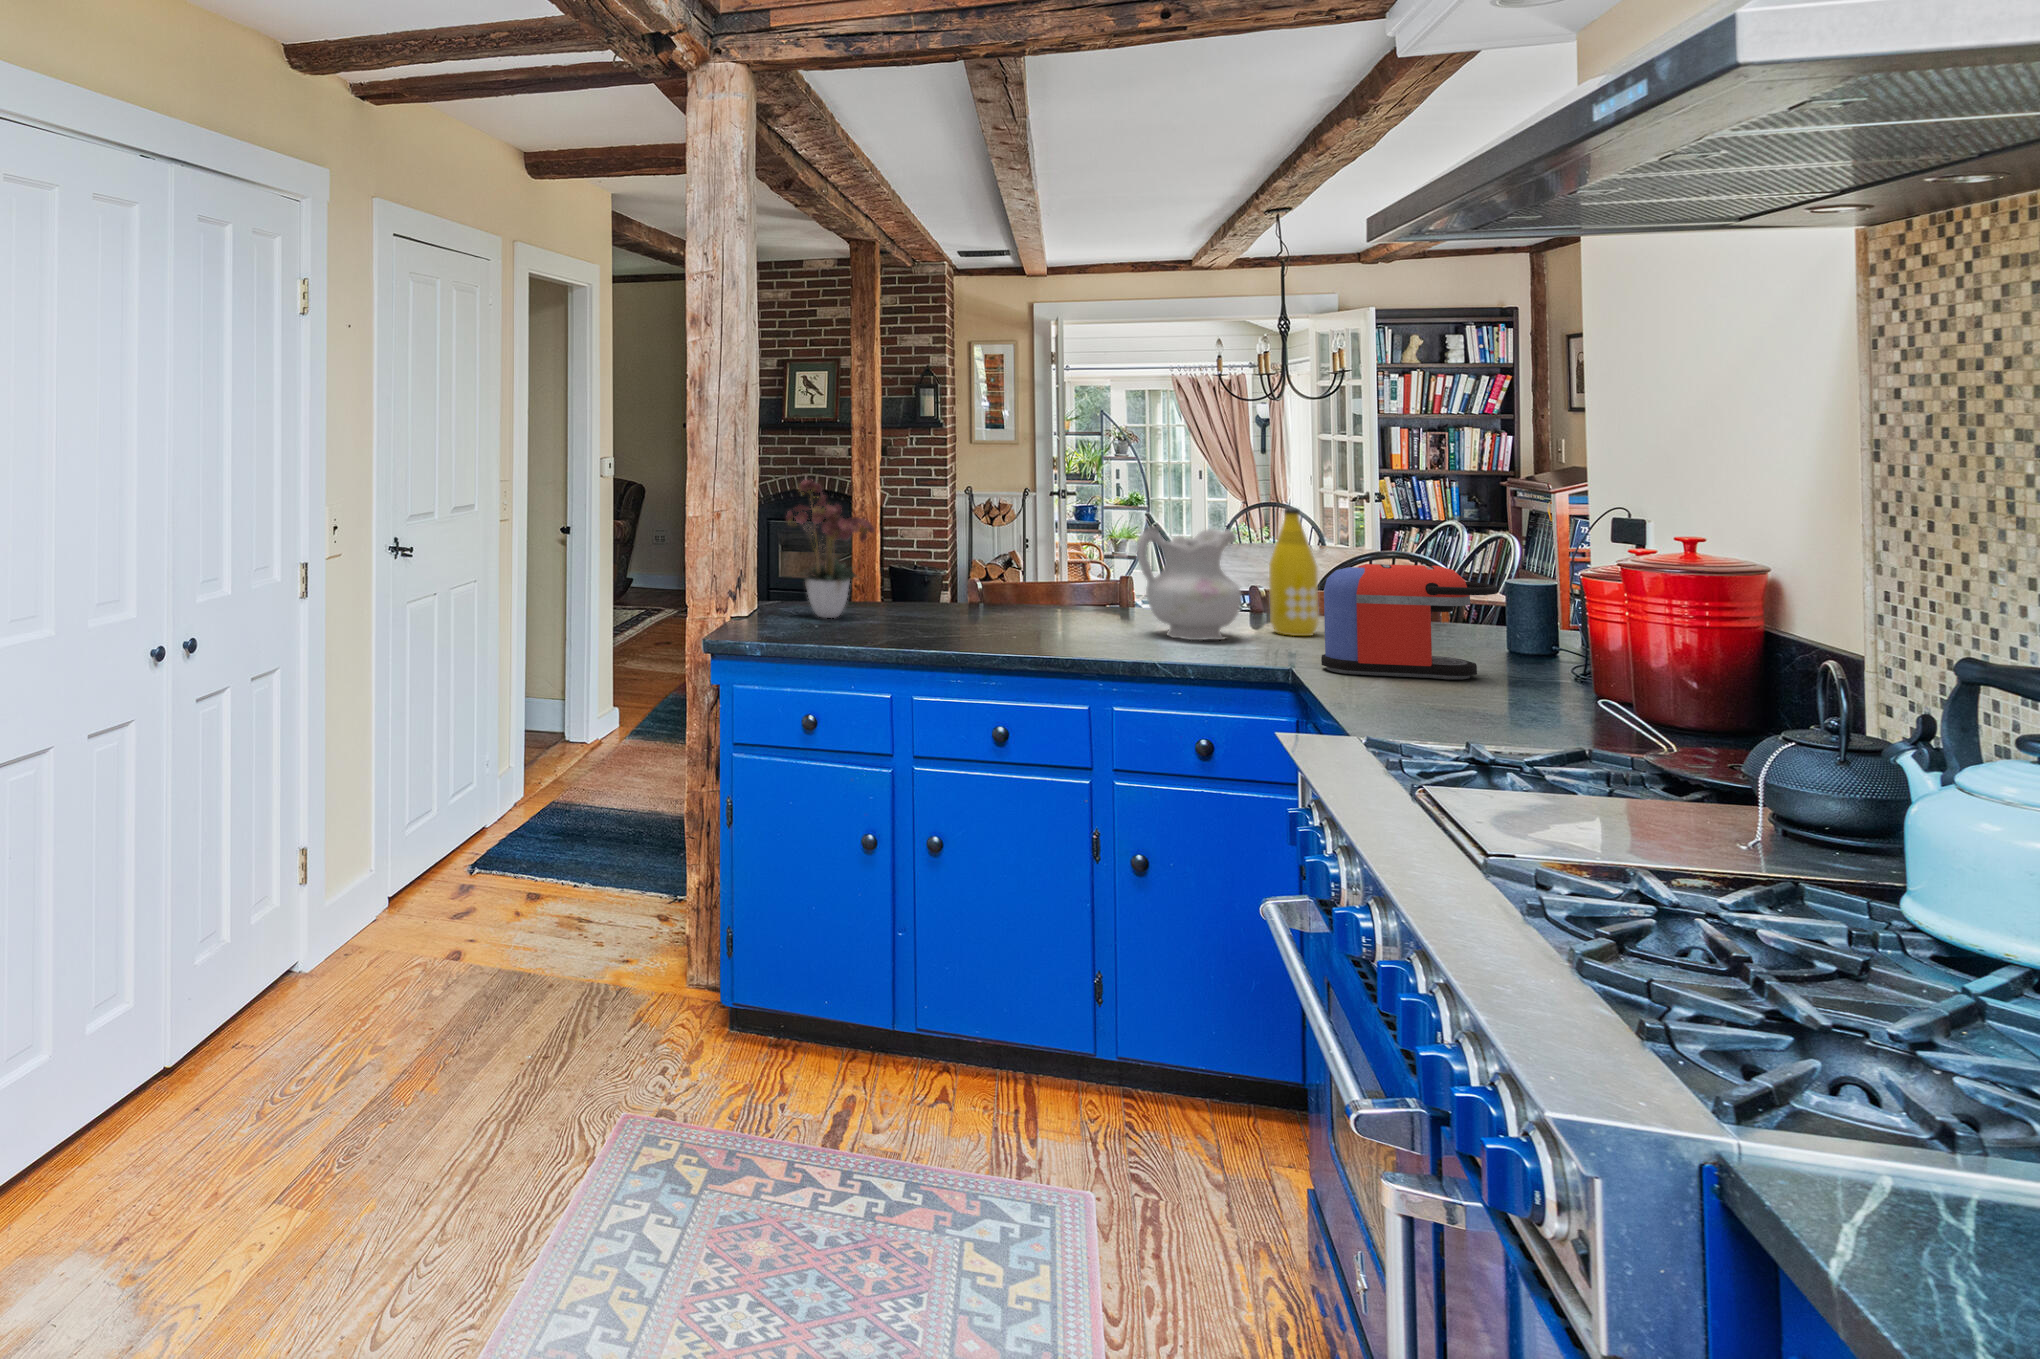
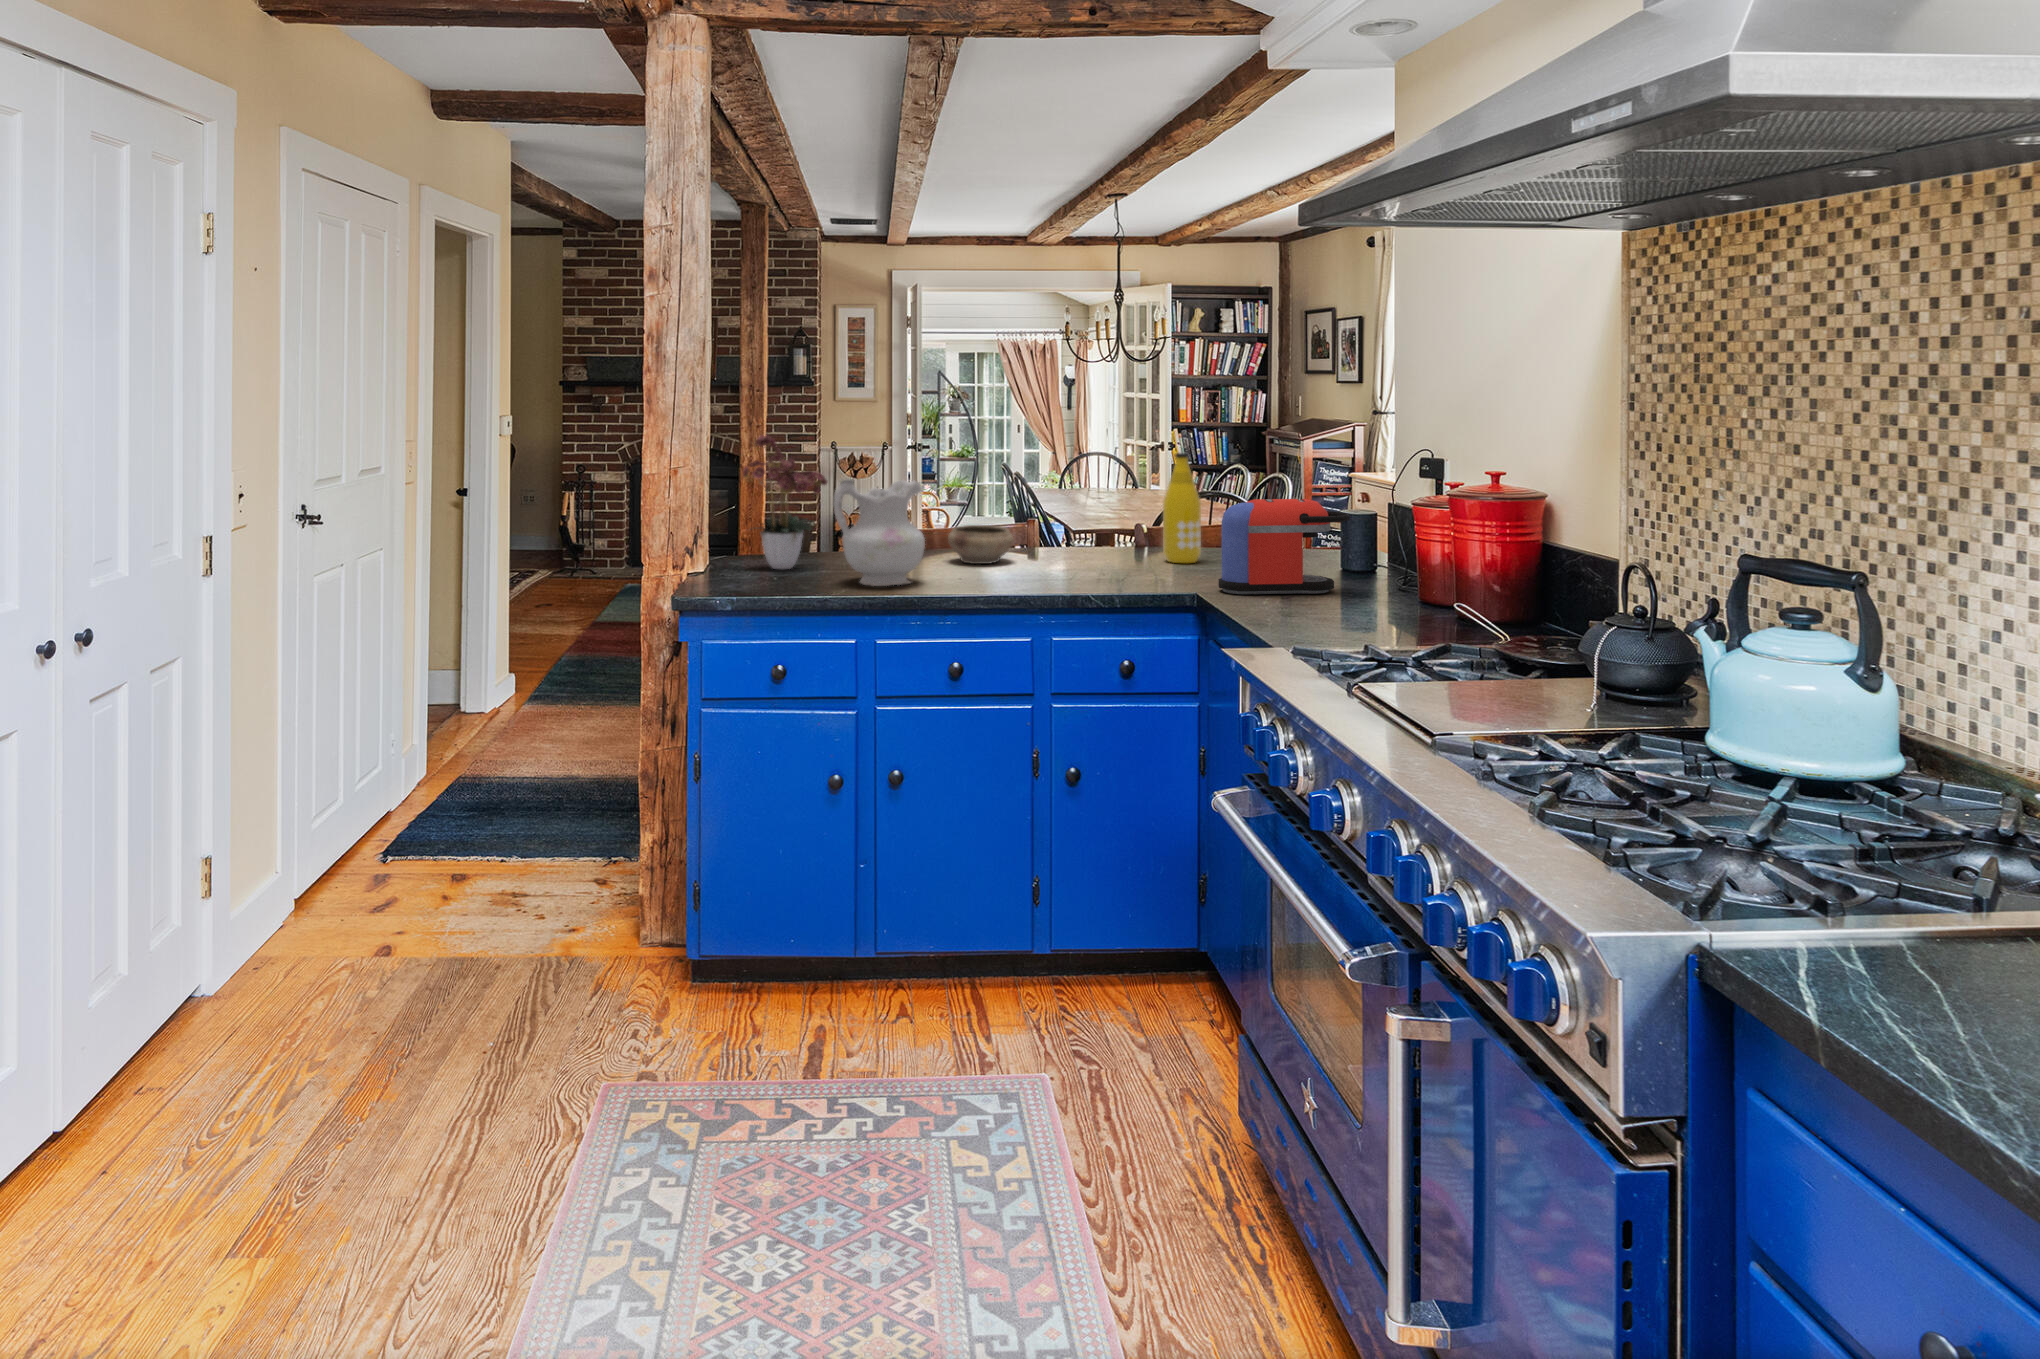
ceramic pitcher: present [1137,526,1242,640] -> present [833,479,925,586]
ceramic bowl: none [1011,581,1086,624] -> present [948,525,1014,564]

